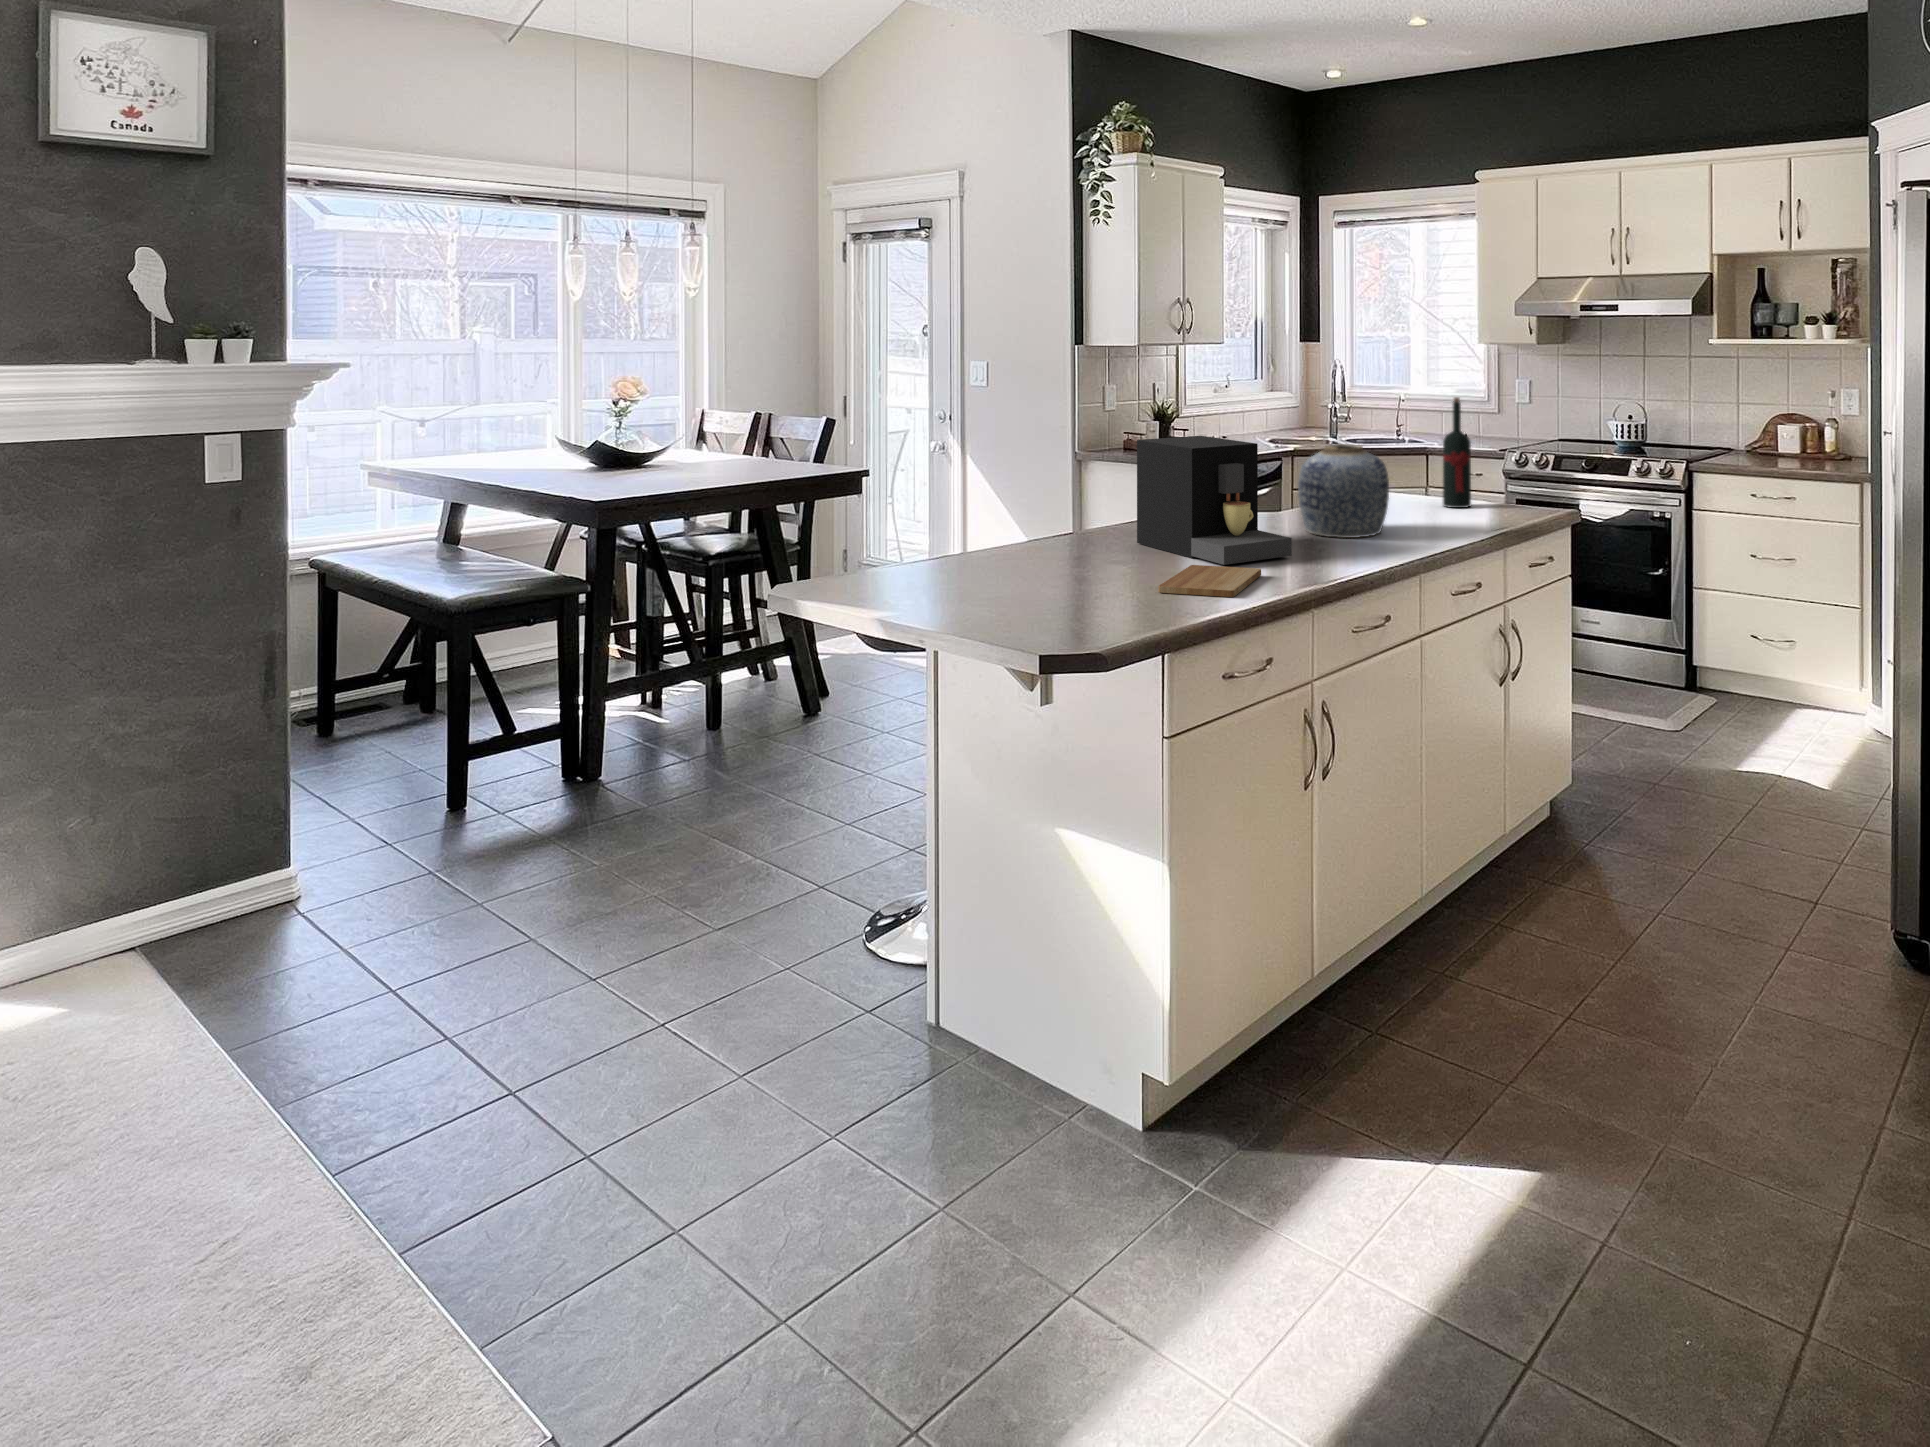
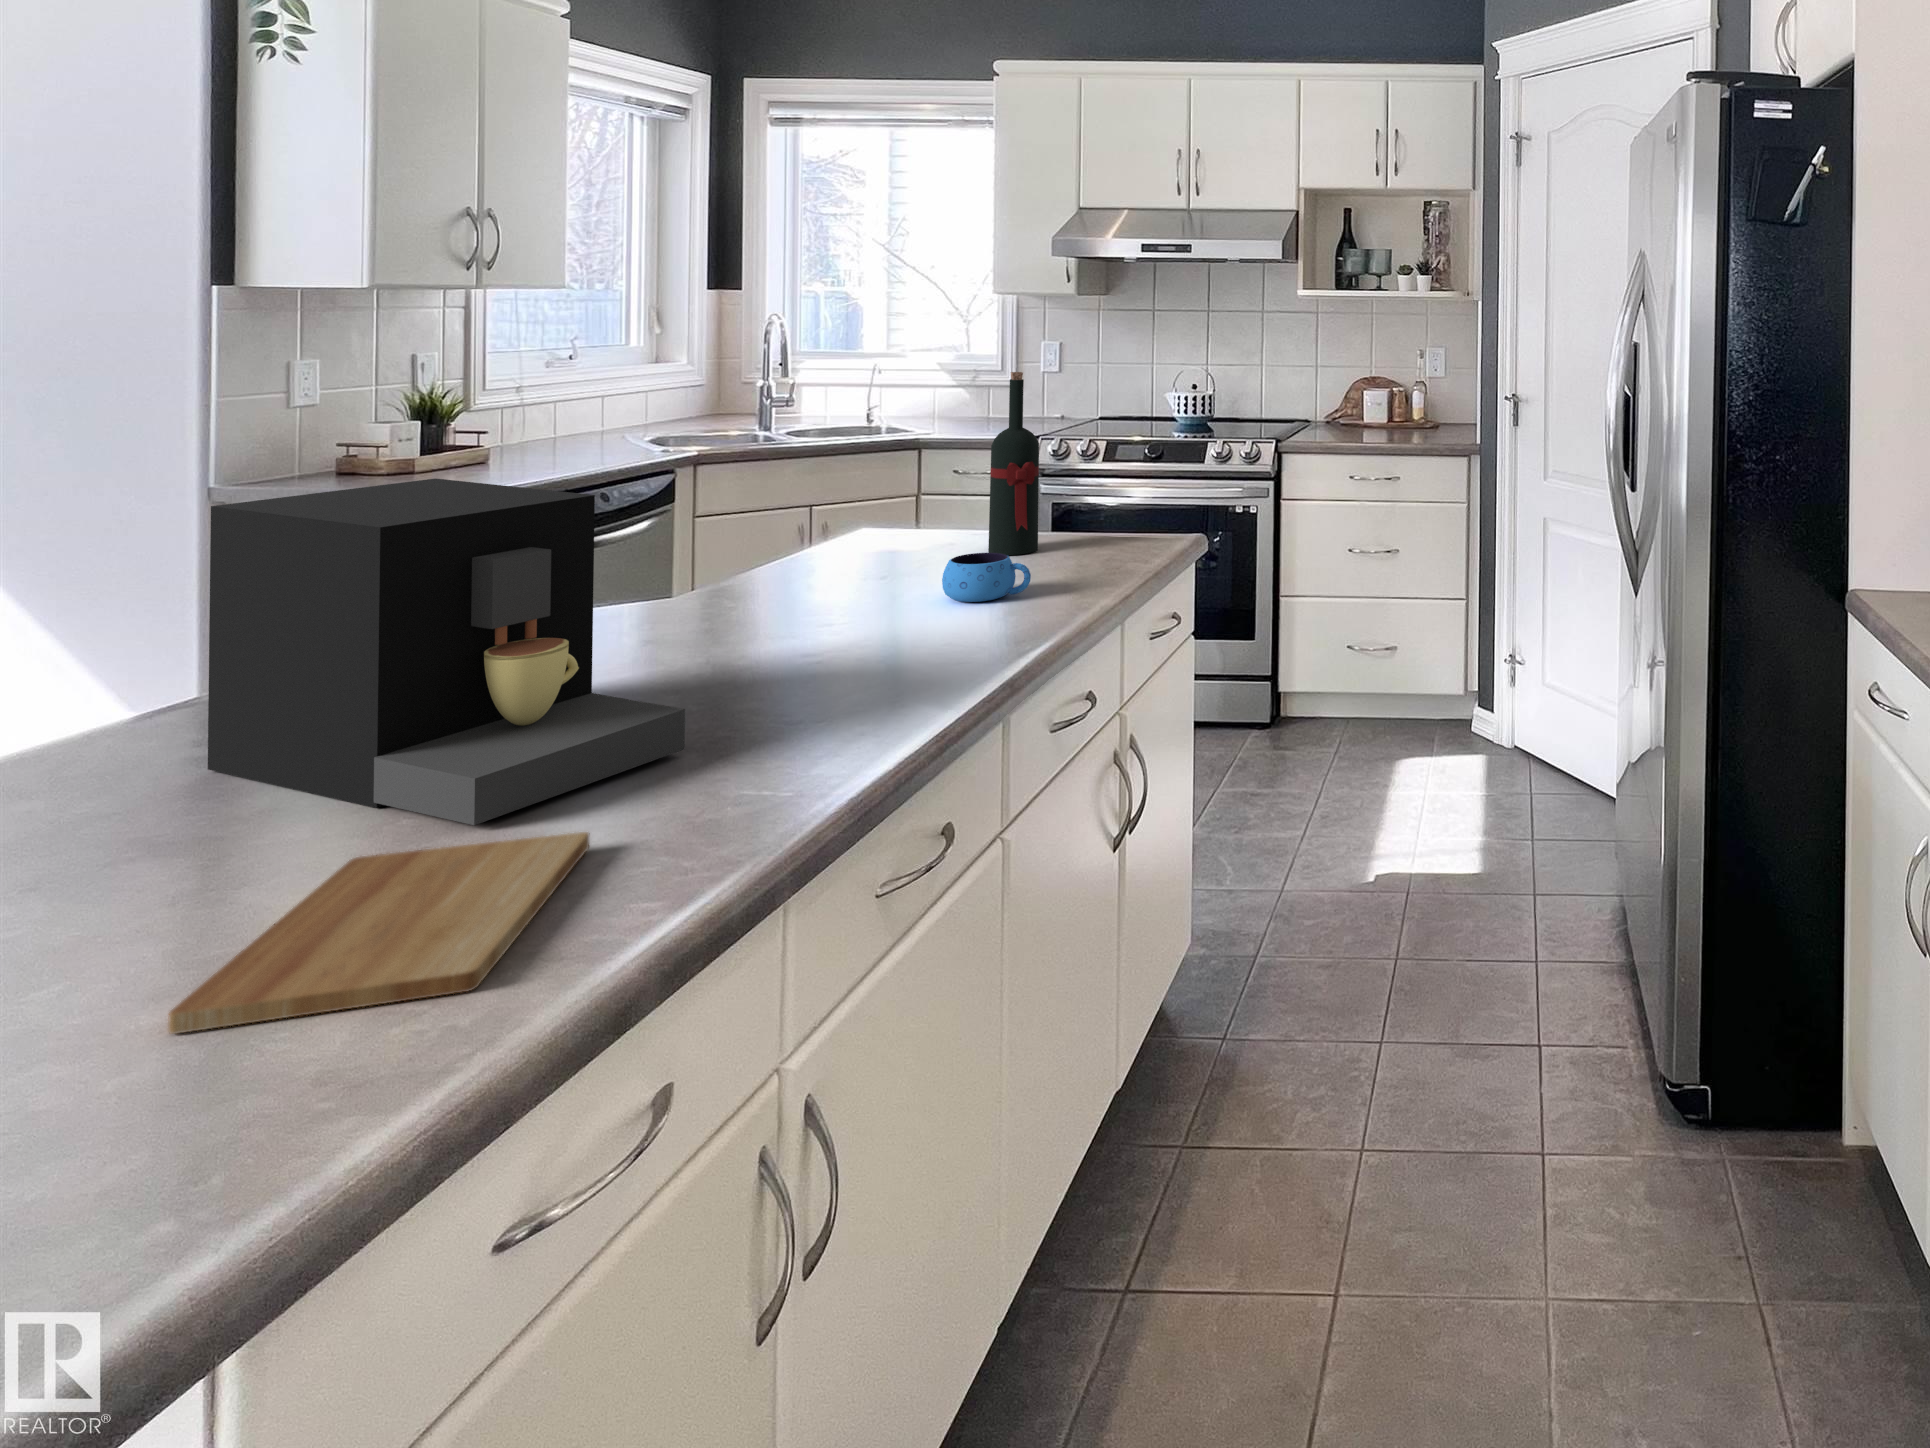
vase: present [1298,444,1389,538] -> none [704,471,909,664]
mug: none [1410,499,1456,524] -> present [942,553,1031,602]

